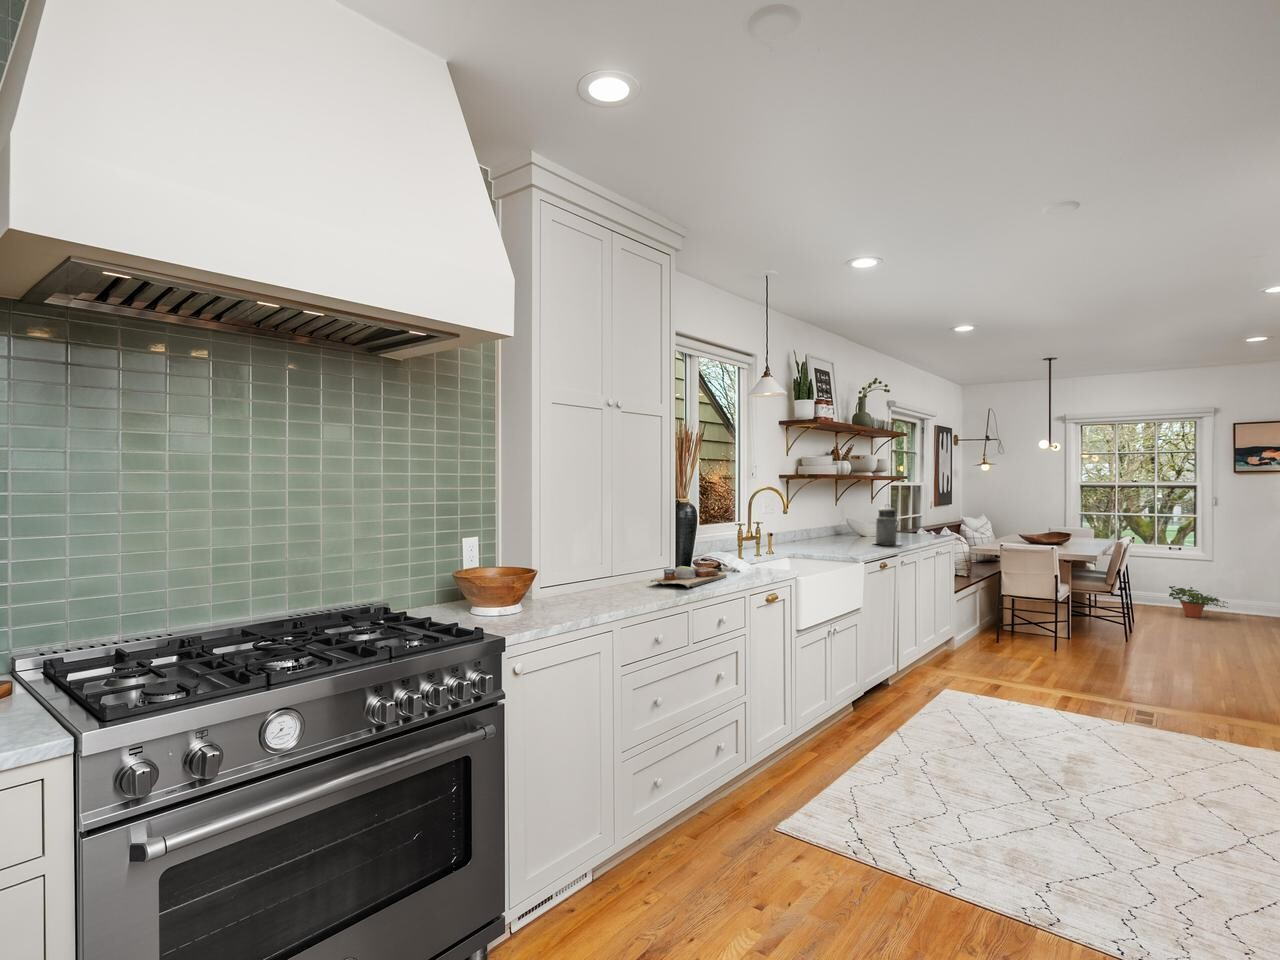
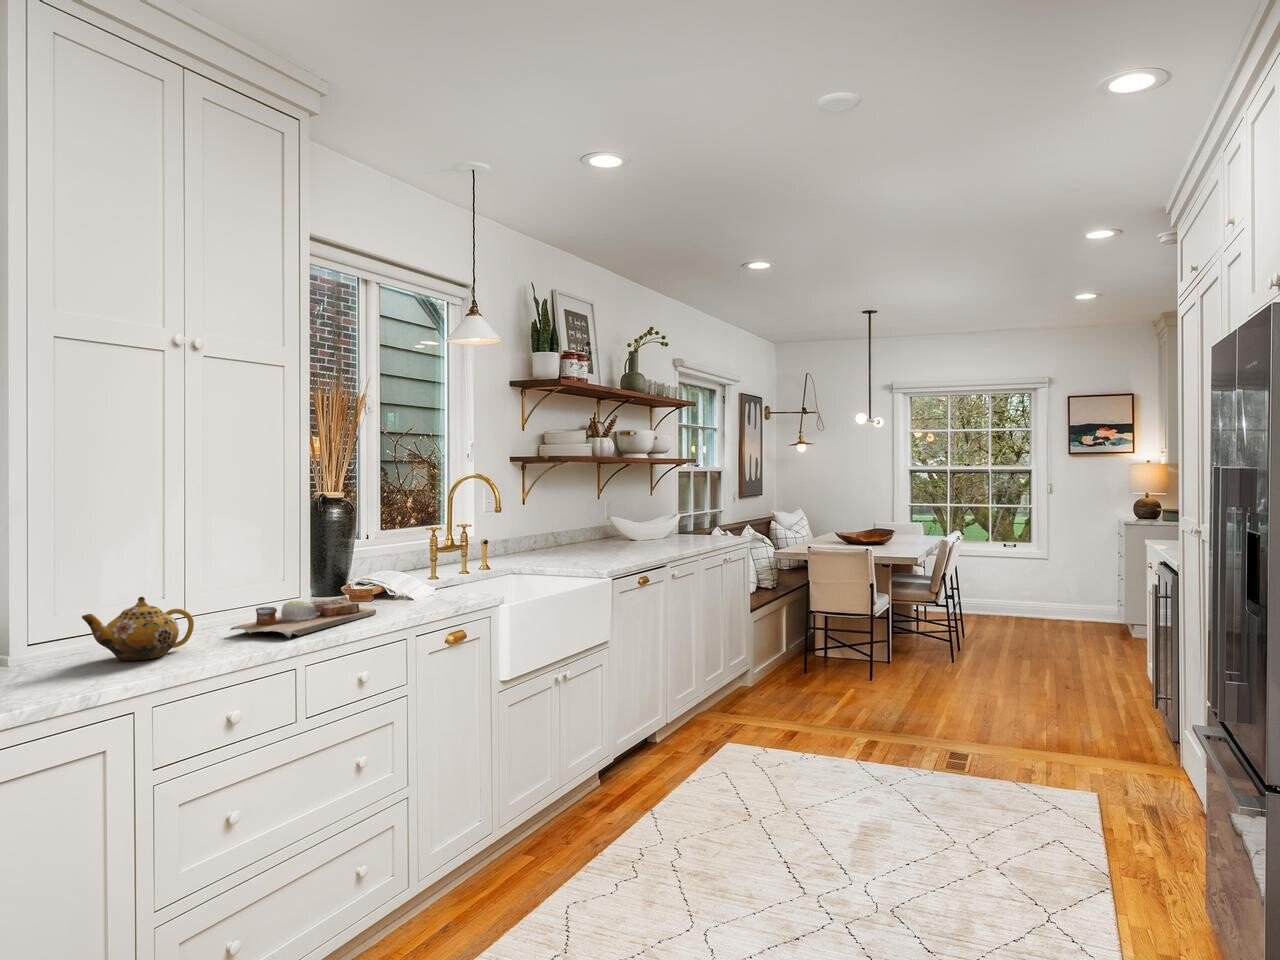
canister: present [875,507,901,545] -> none [638,497,676,553]
teapot: none [587,559,637,596] -> present [82,597,194,661]
potted plant: present [1169,586,1228,618] -> none [998,589,1059,626]

